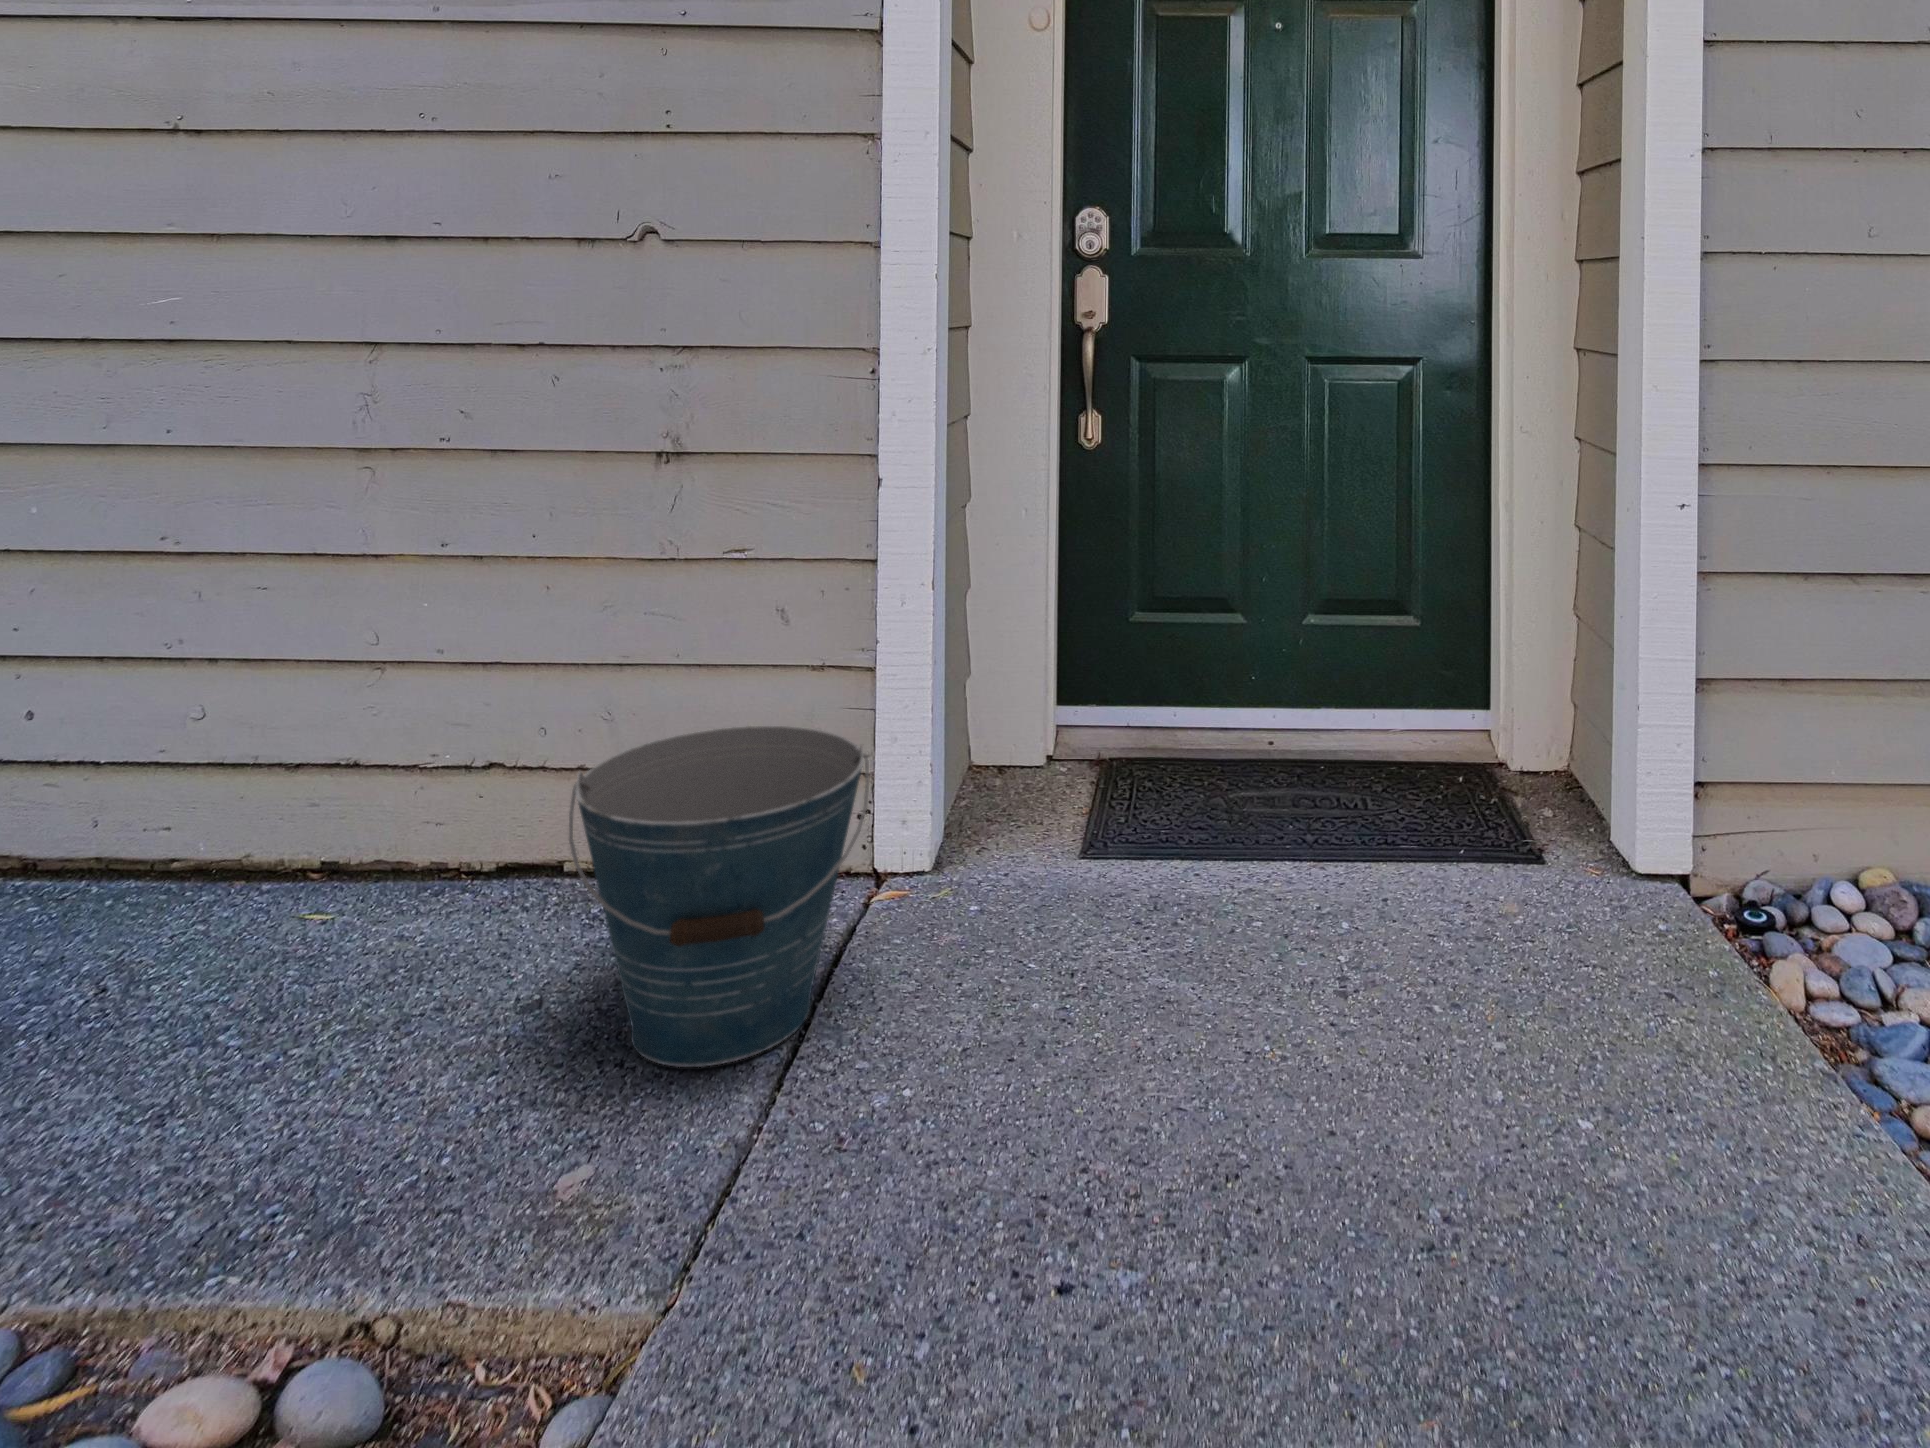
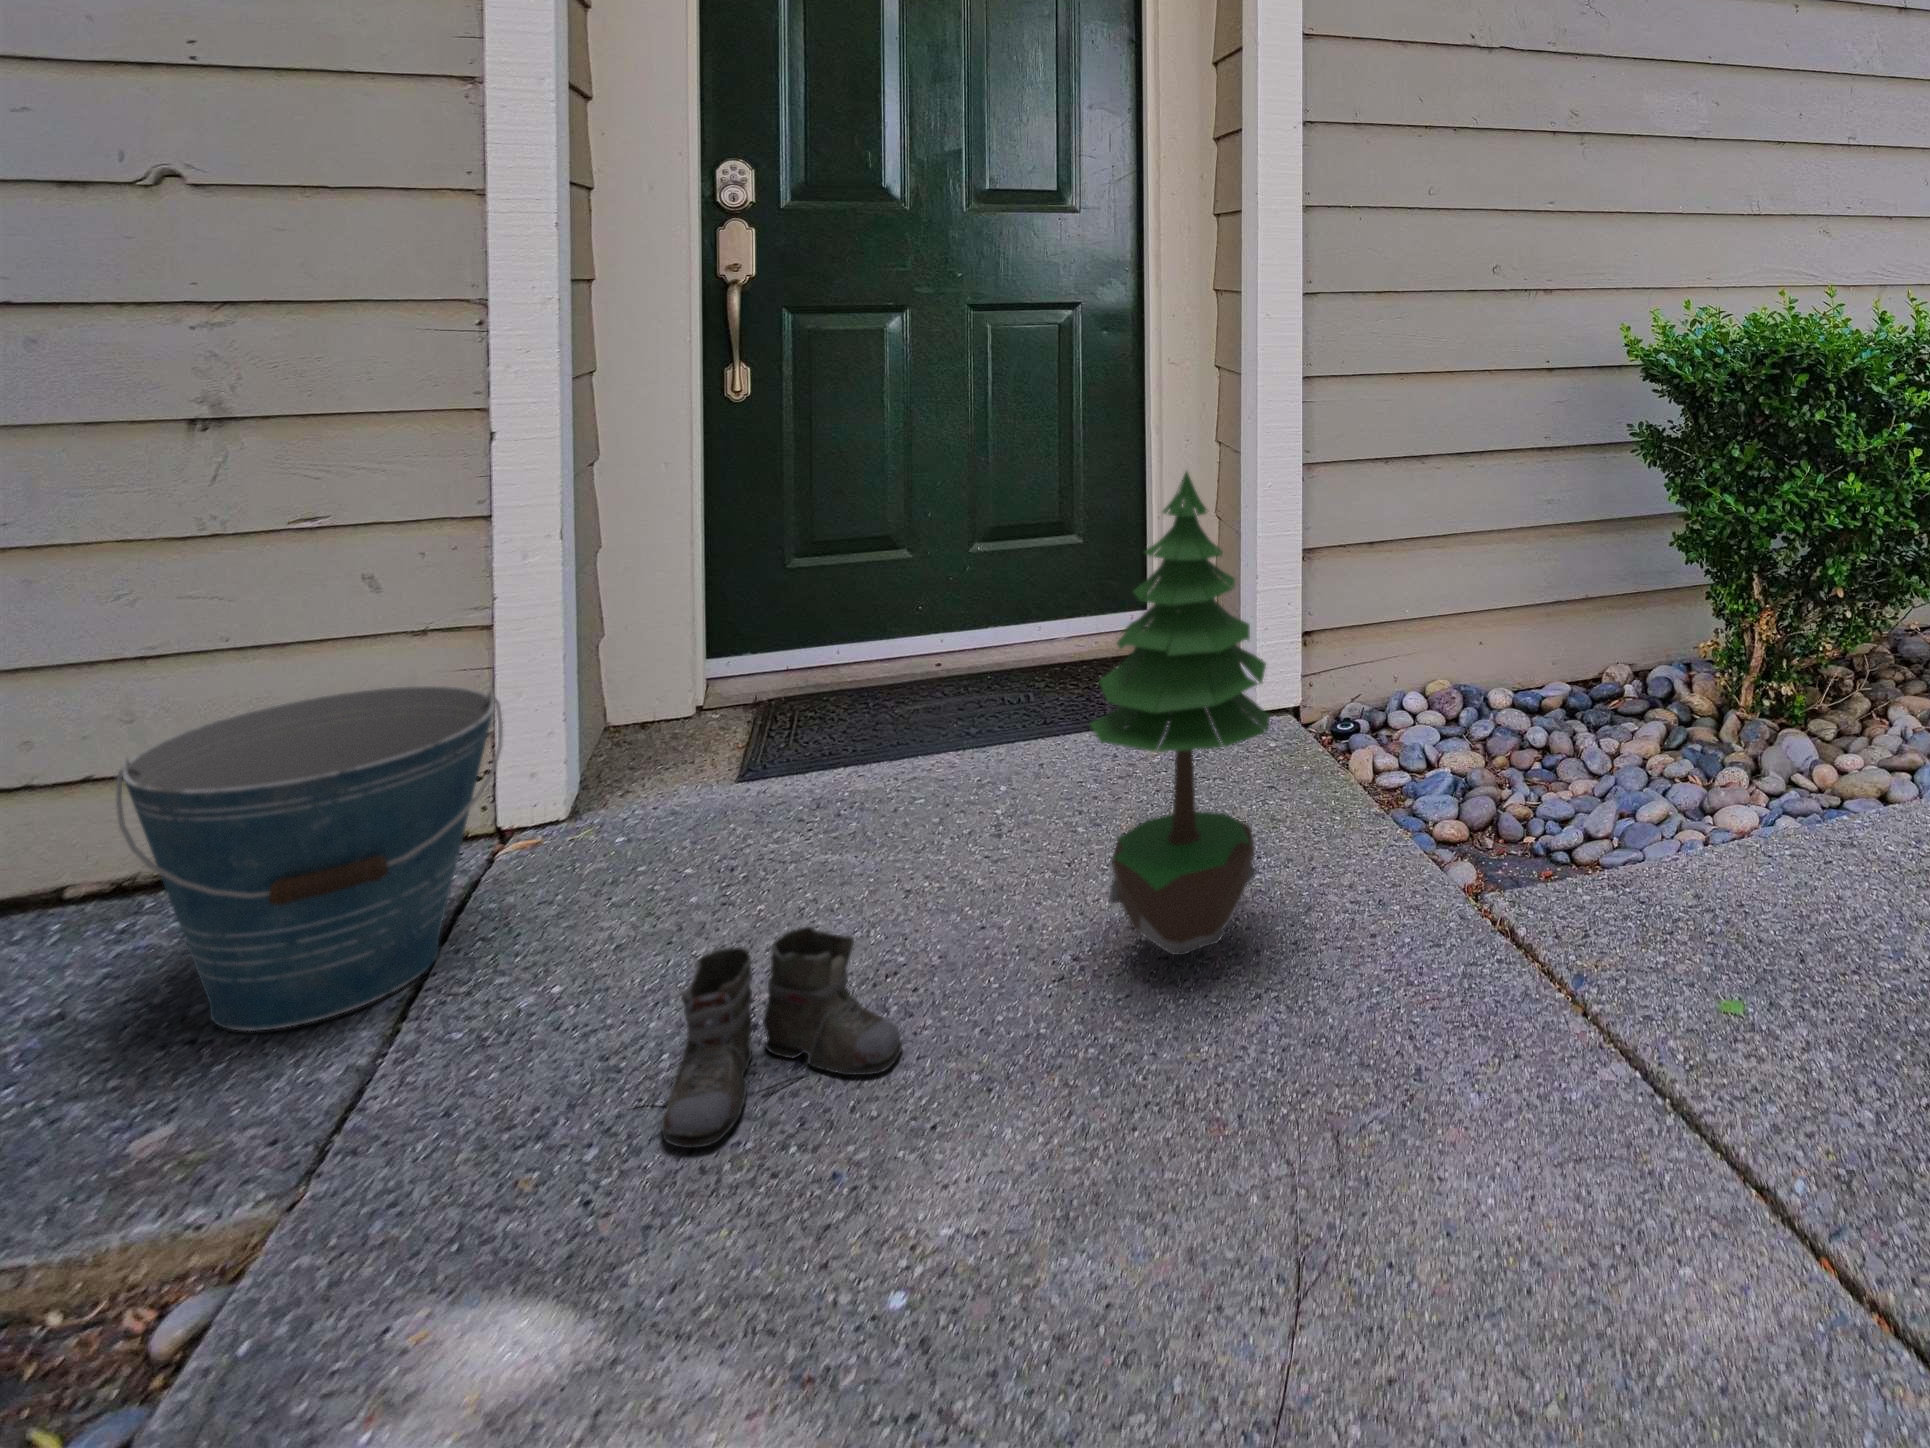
potted tree: none [1454,580,1693,1236] -> present [1090,472,1270,955]
boots: none [949,1092,1233,1359] -> present [662,926,902,1148]

